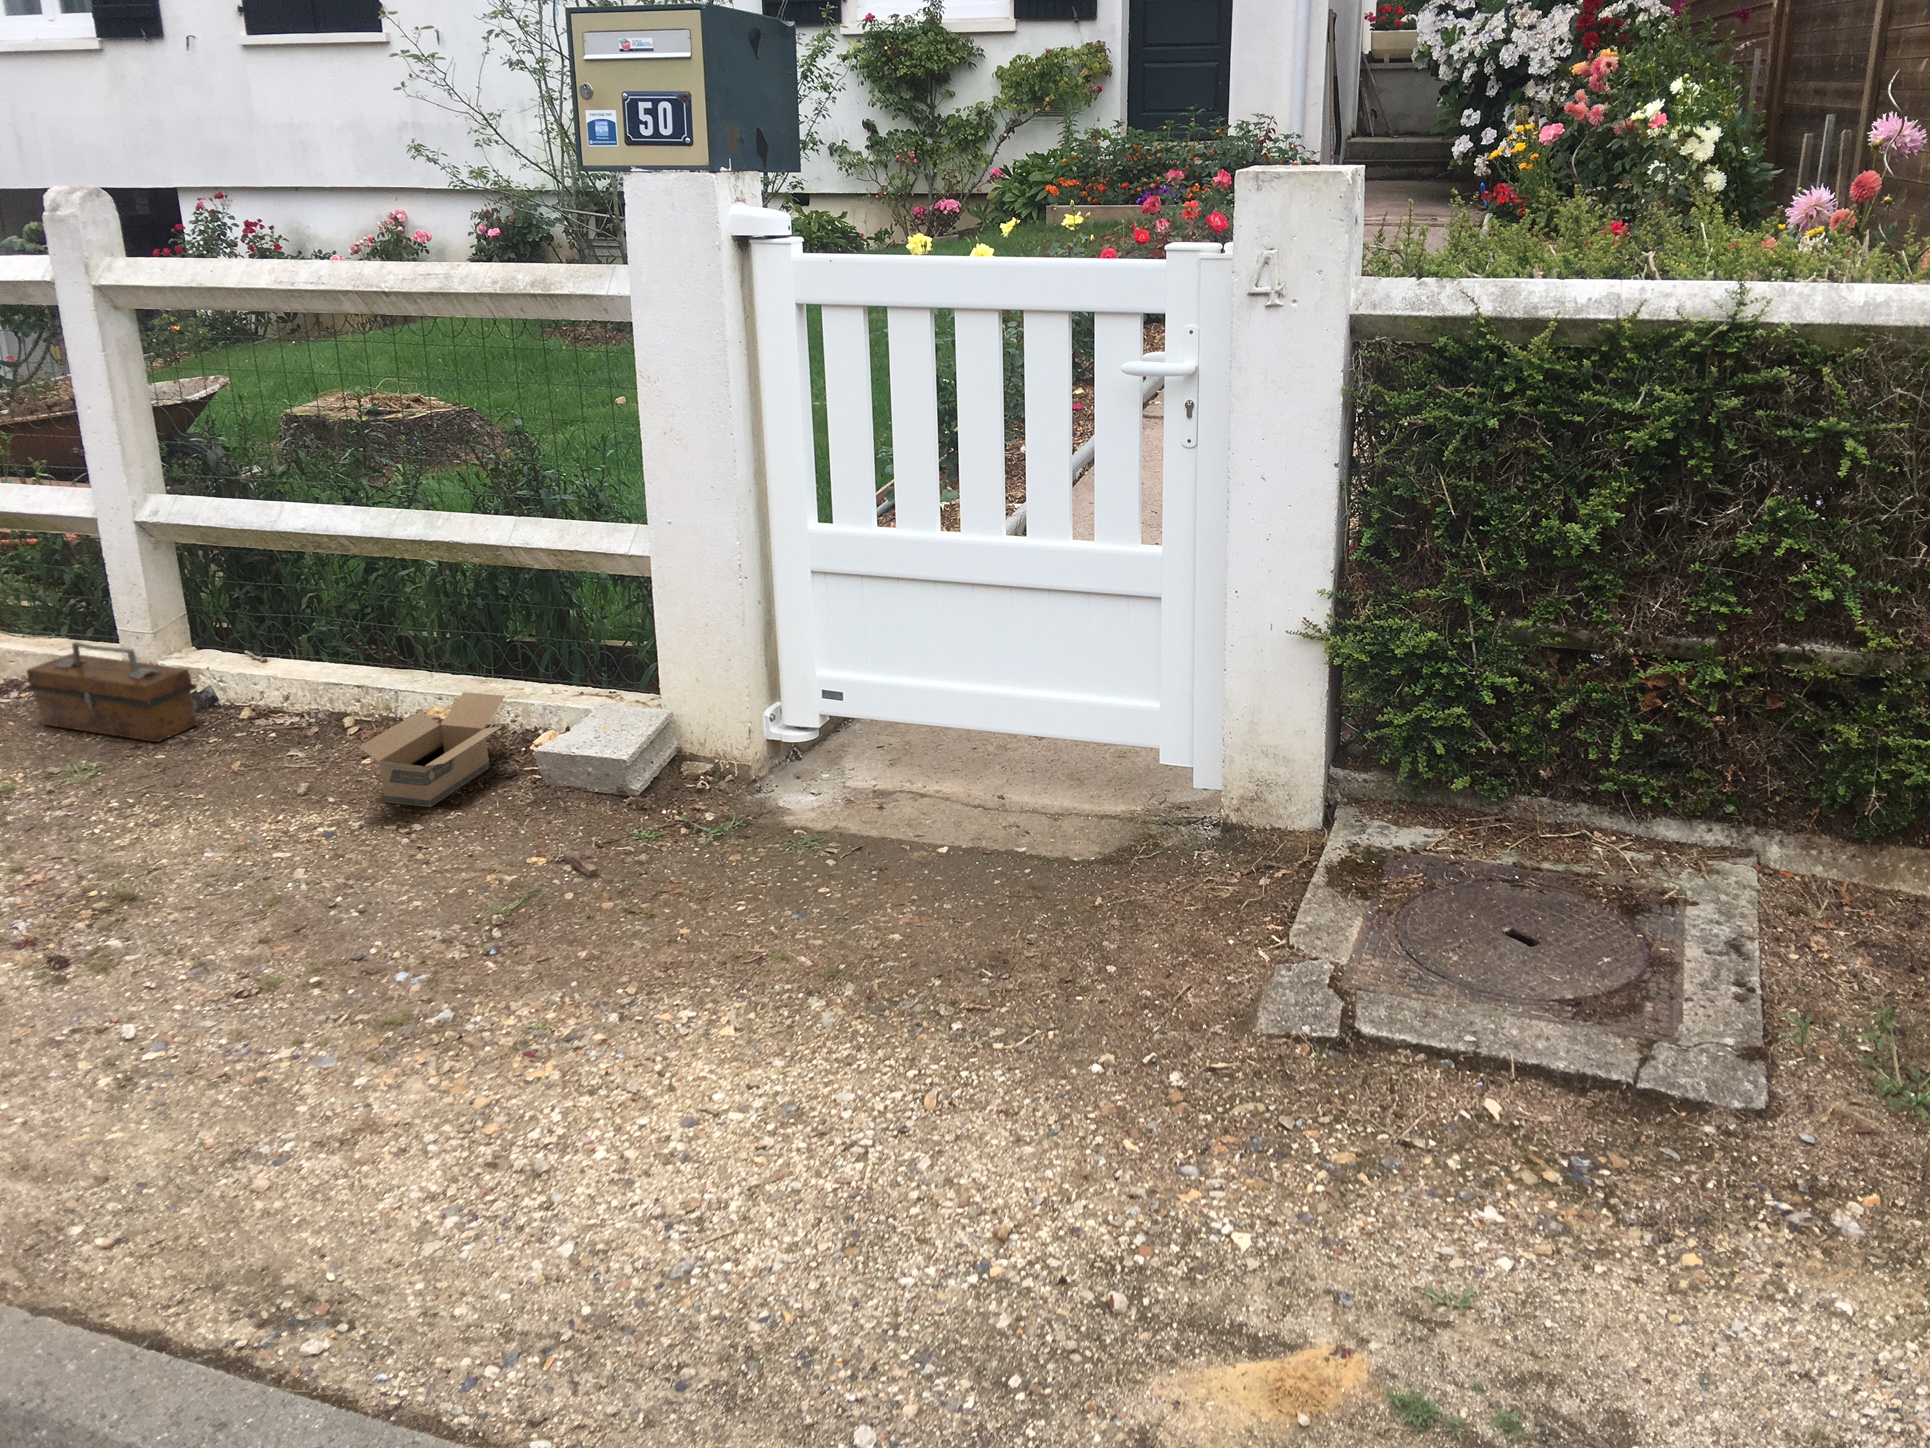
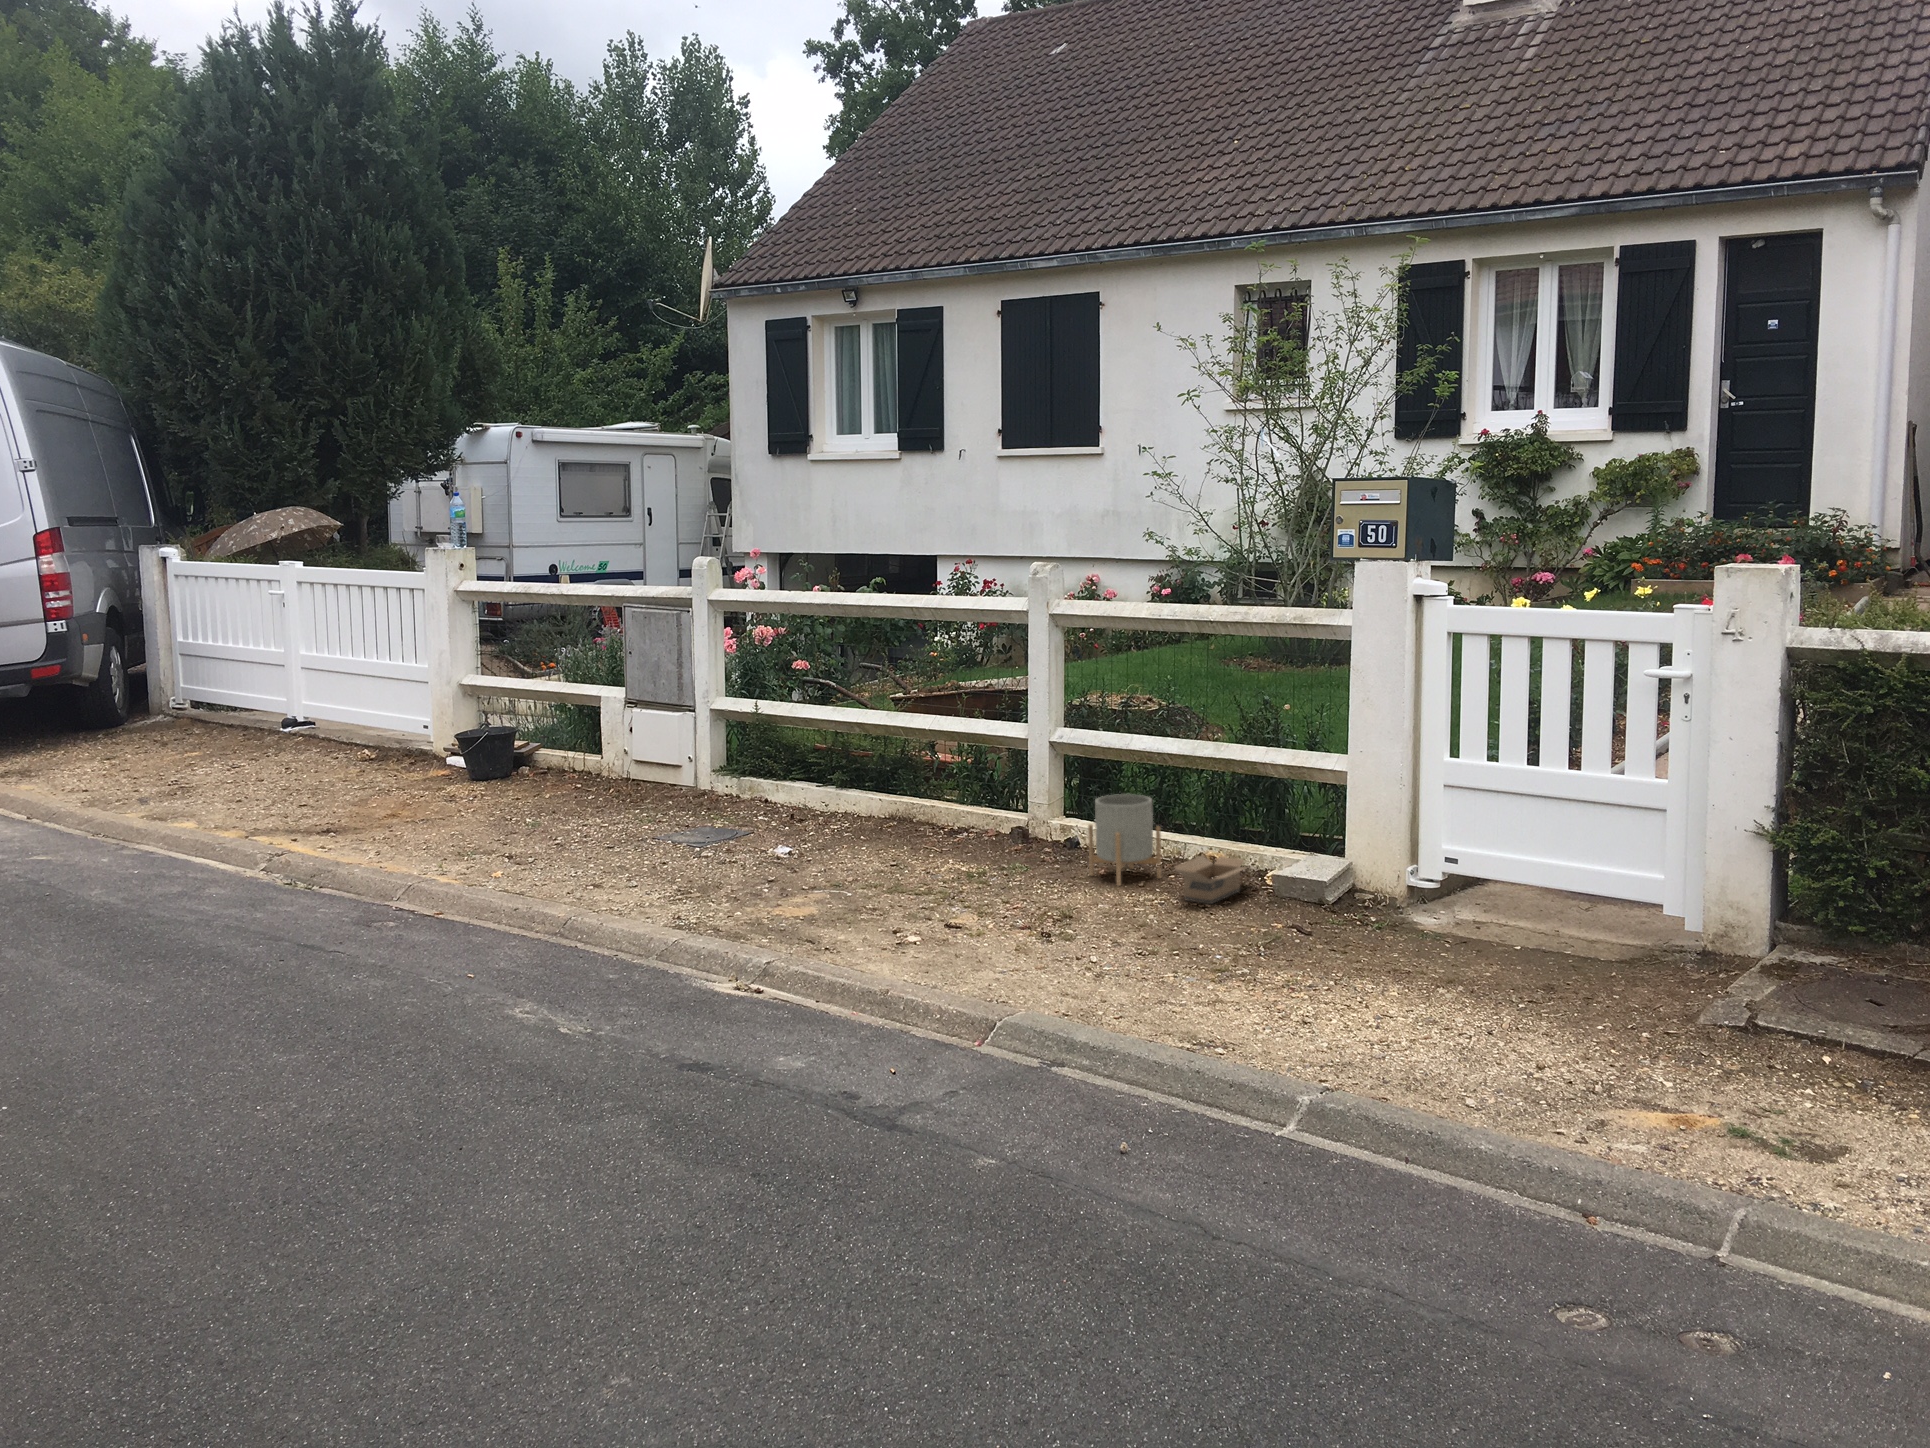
planter: none [215,610,361,778] -> present [1088,794,1161,886]
toolbox: present [26,642,197,742] -> none [971,807,1066,867]

